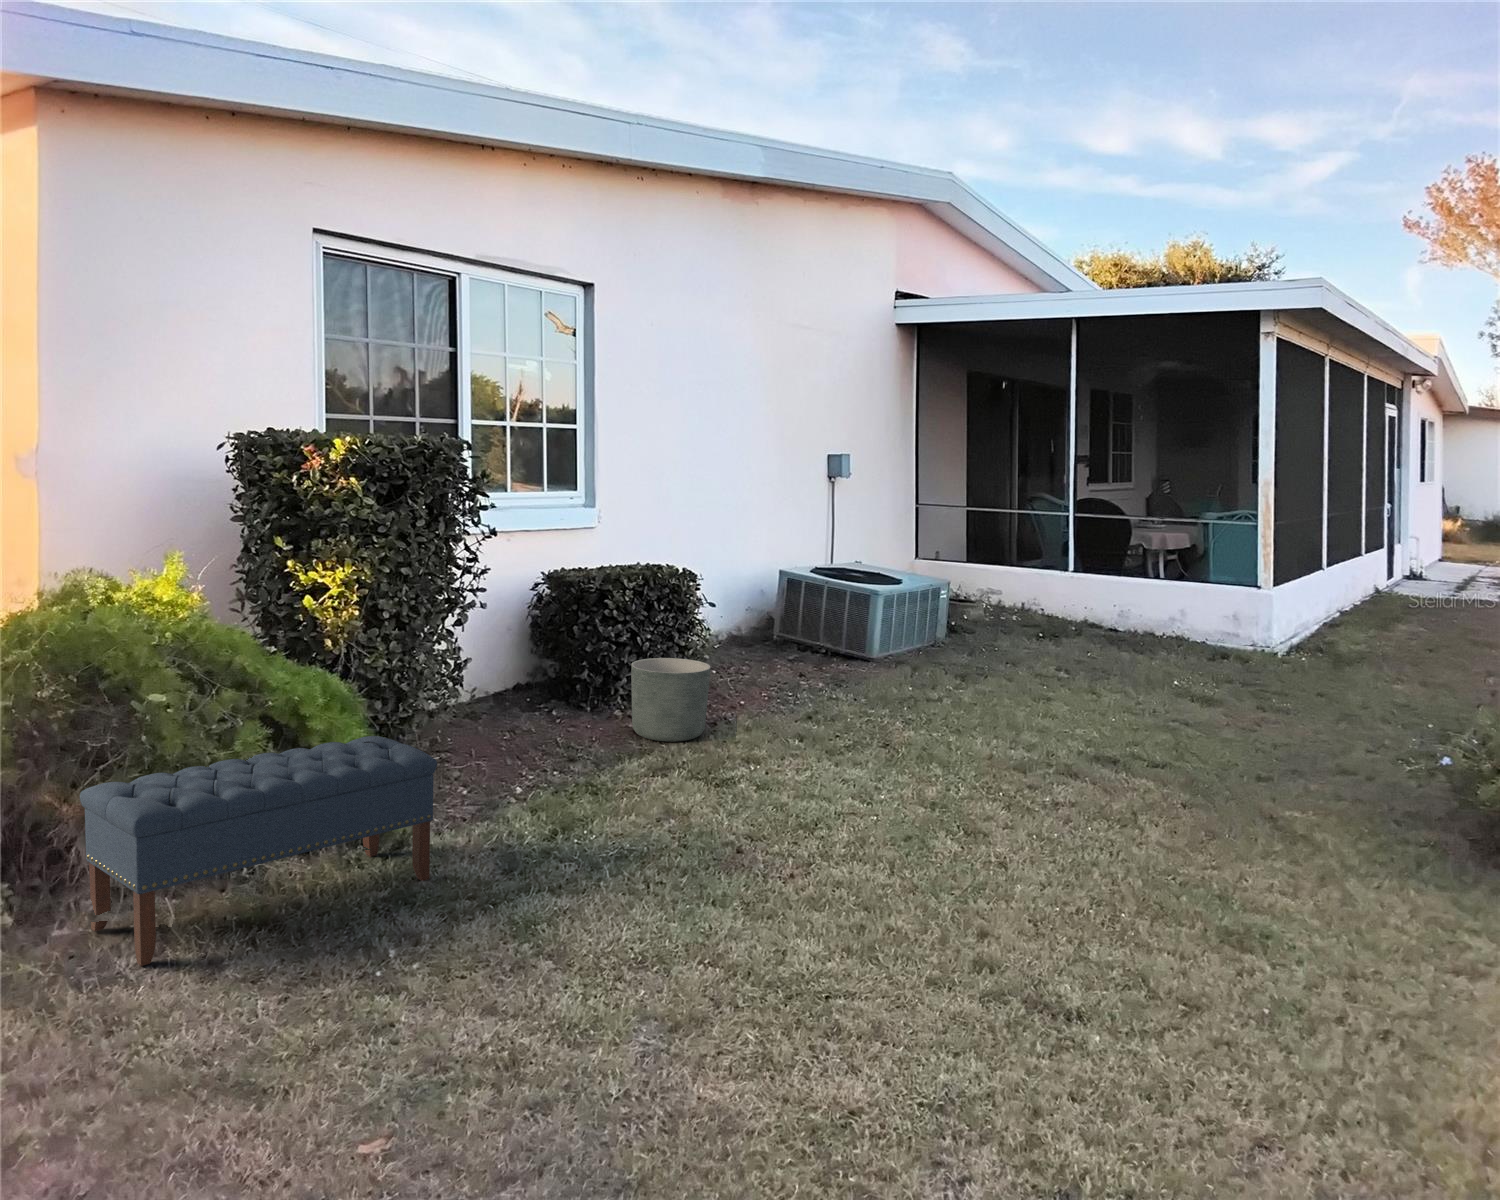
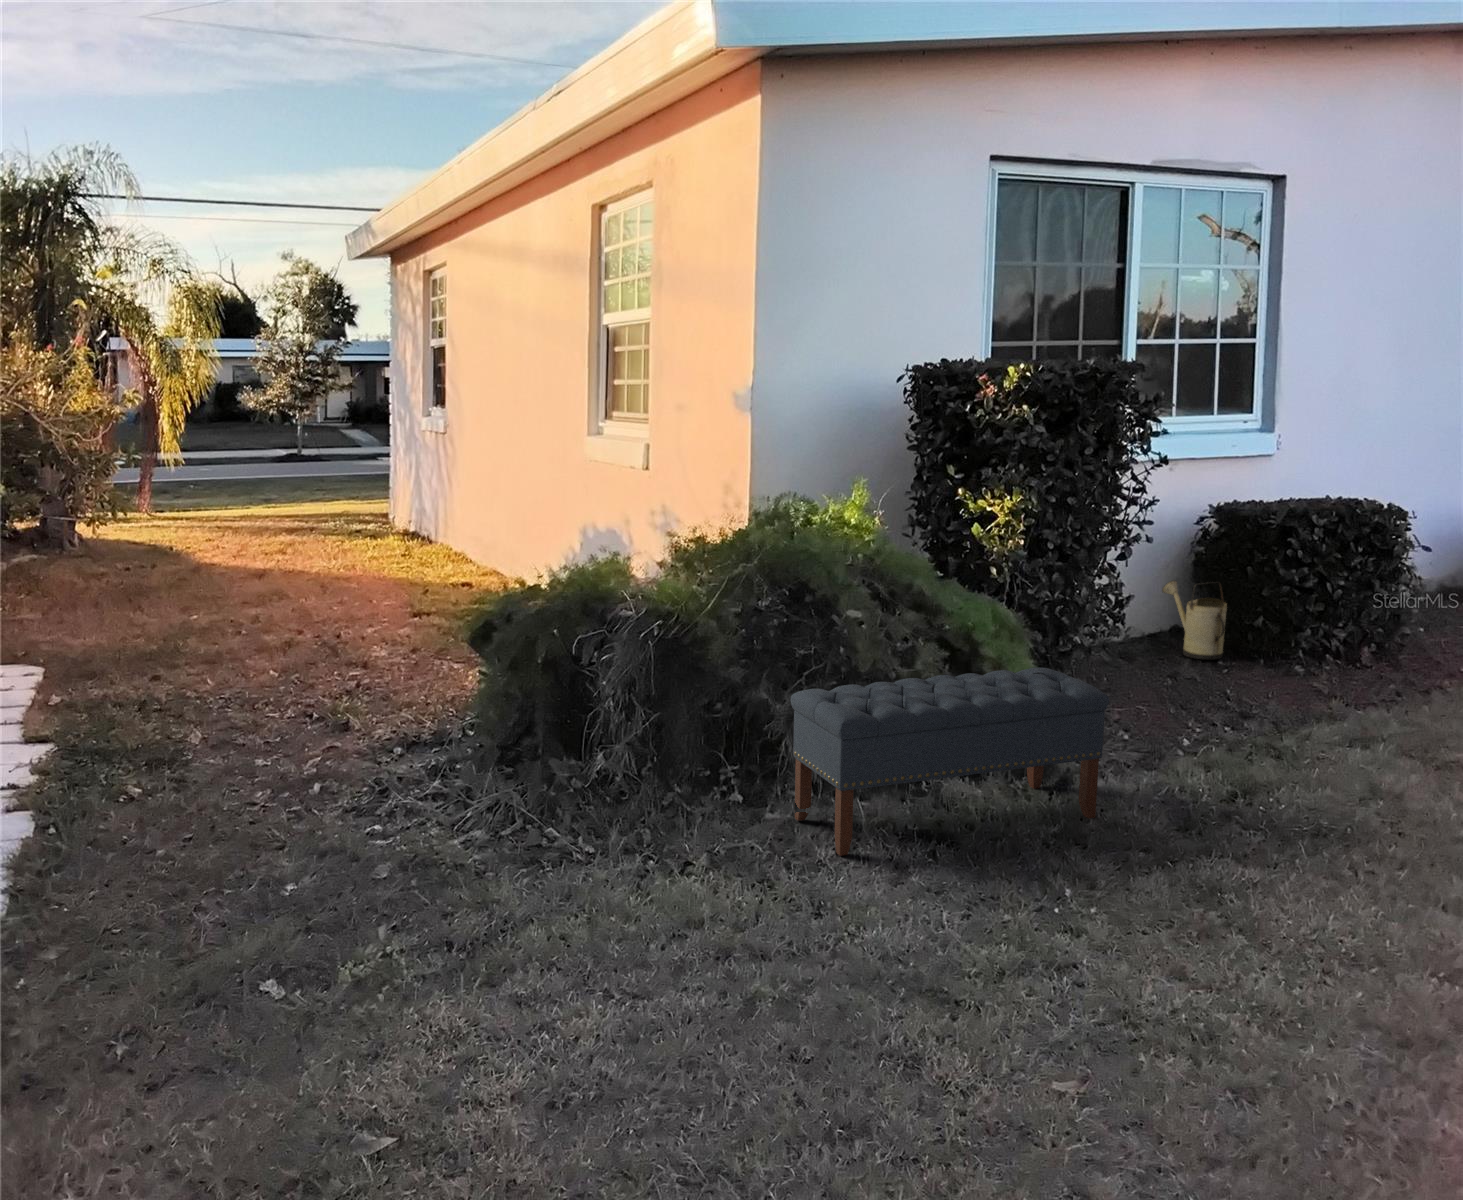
watering can: none [501,641,557,711] -> present [1162,581,1227,659]
planter: present [631,658,711,742] -> none [1316,608,1422,706]

